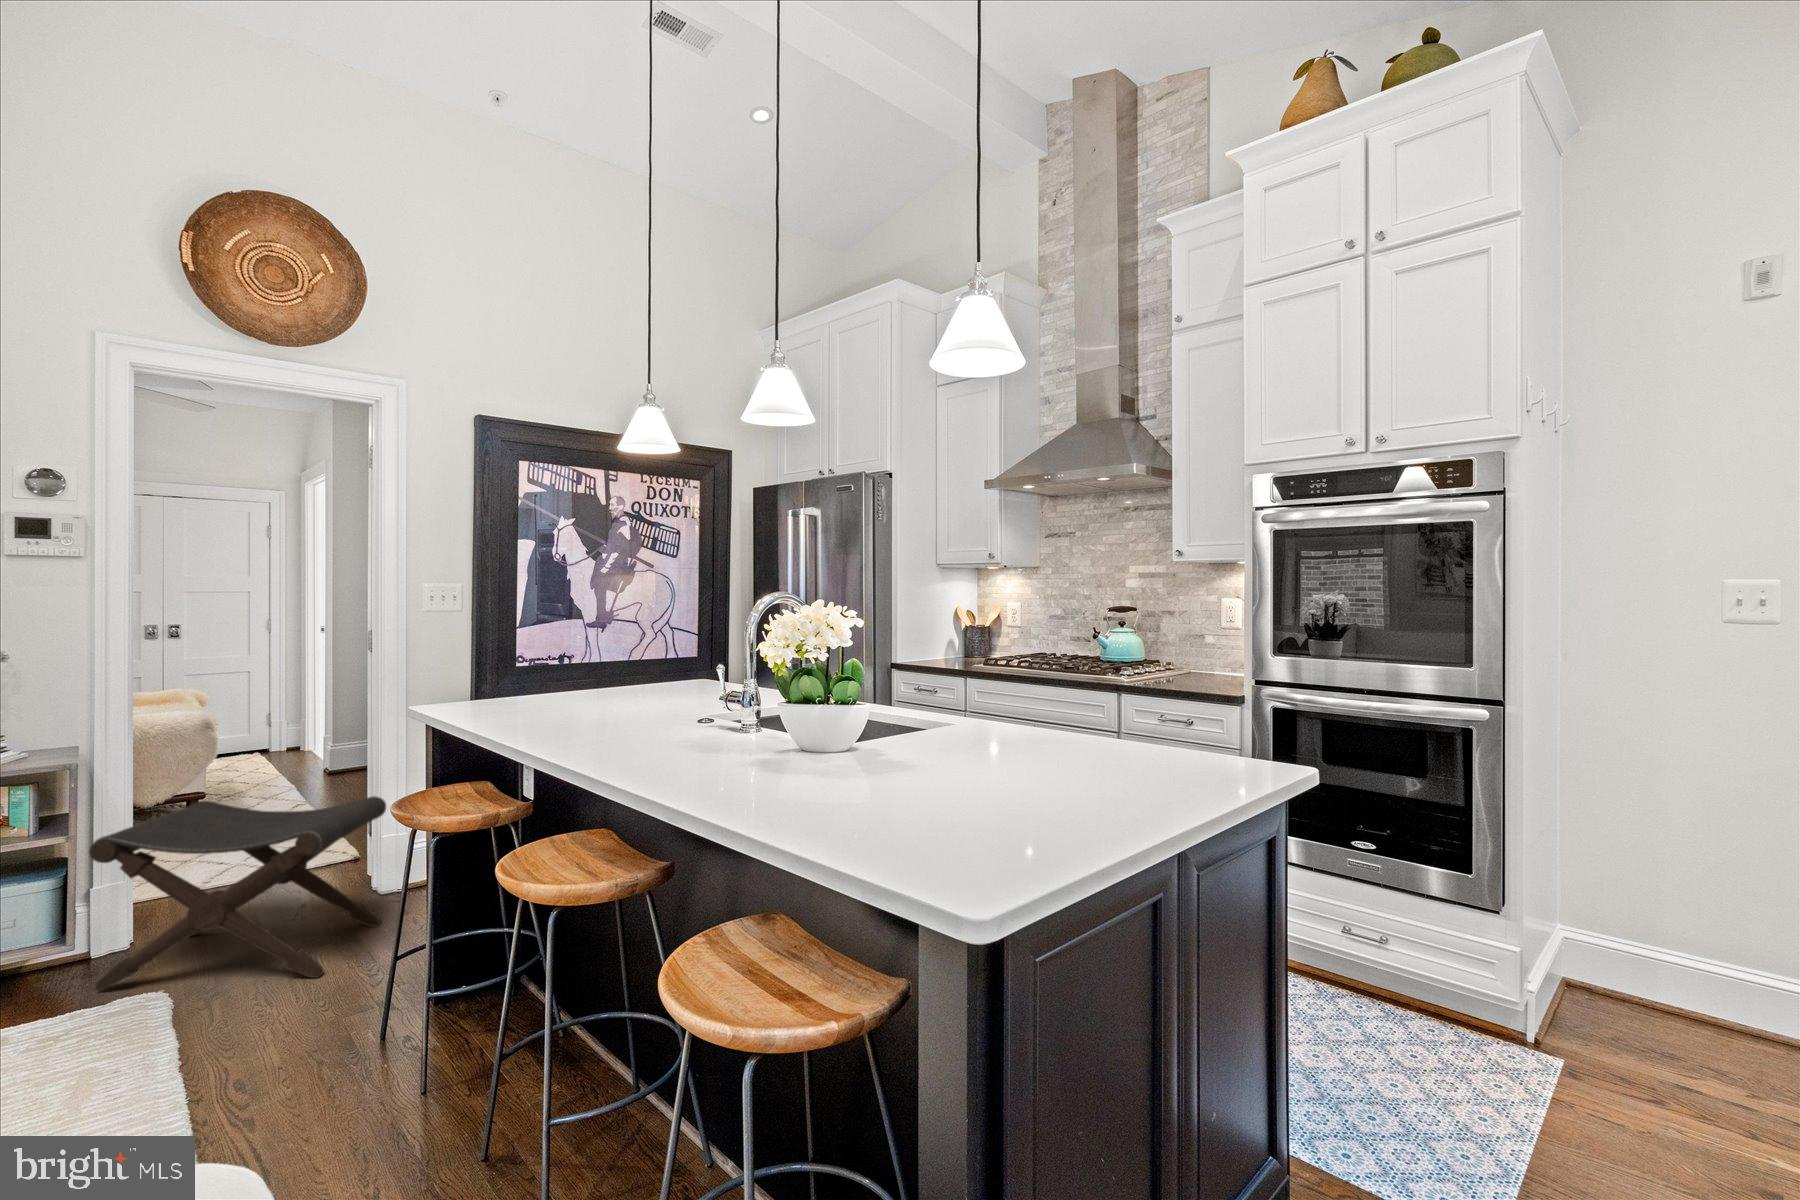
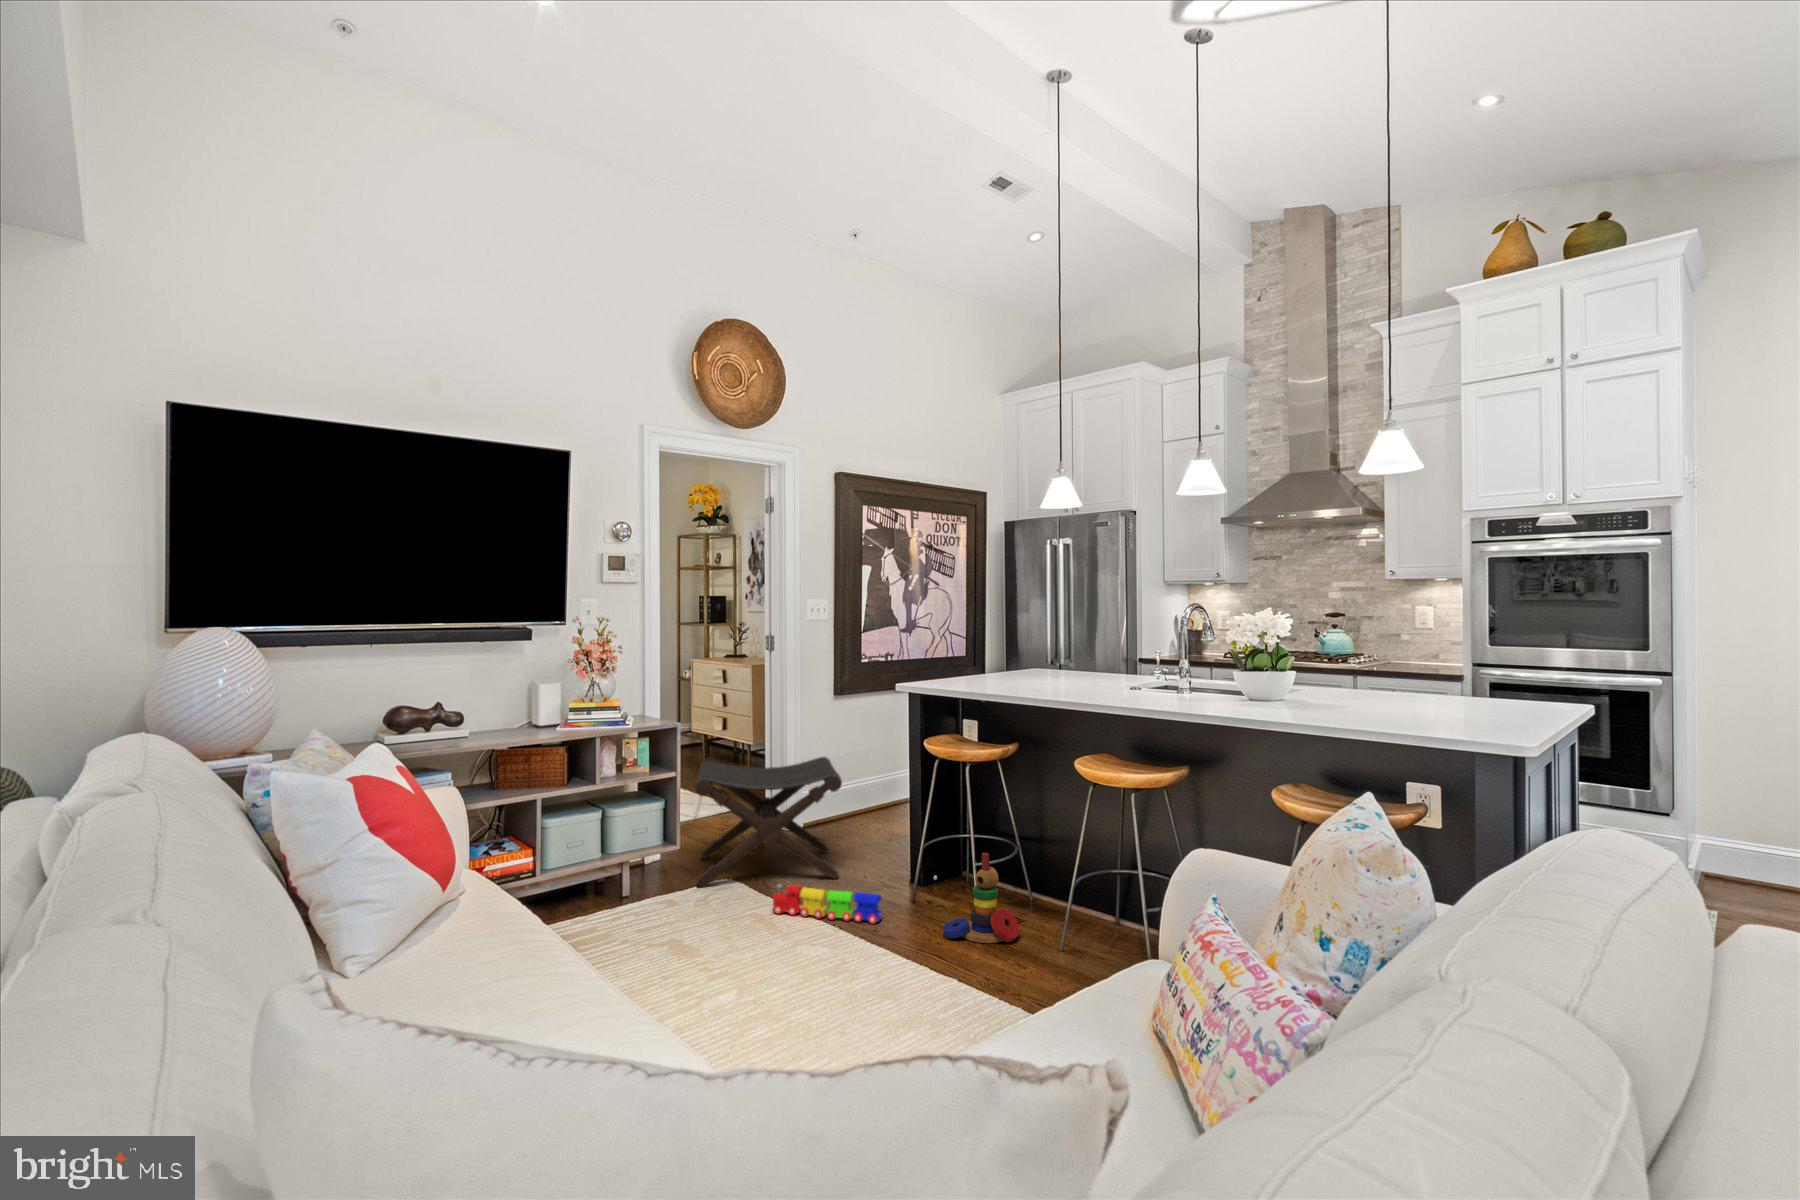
stacking toy: none [297,978,418,1128] -> present [943,853,1019,943]
toy train: none [120,1004,262,1077] -> present [773,883,882,924]

